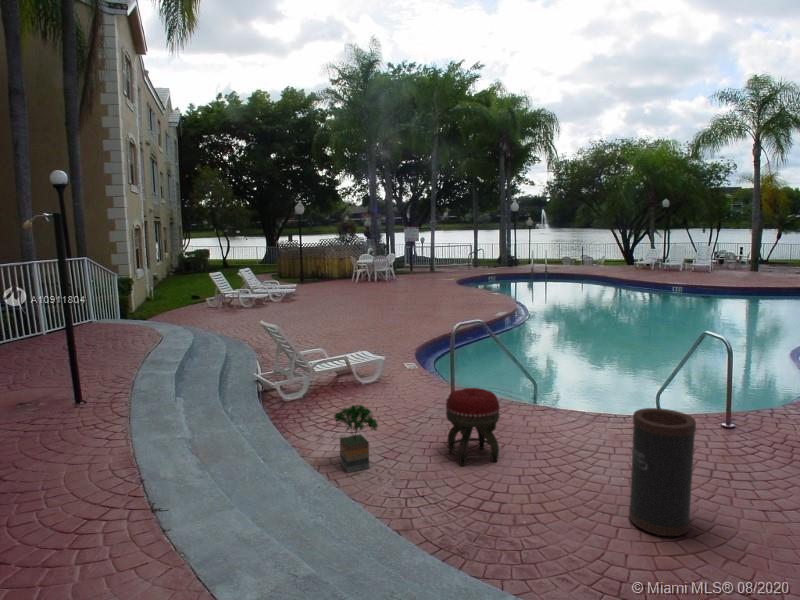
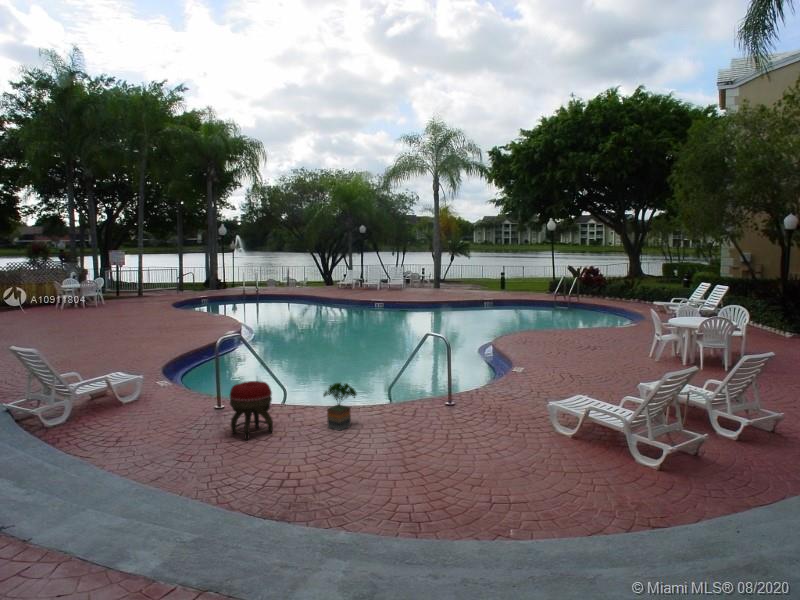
potted tree: present [334,405,378,472] -> present [323,383,357,431]
trash can: present [629,408,696,536] -> none [366,372,401,450]

